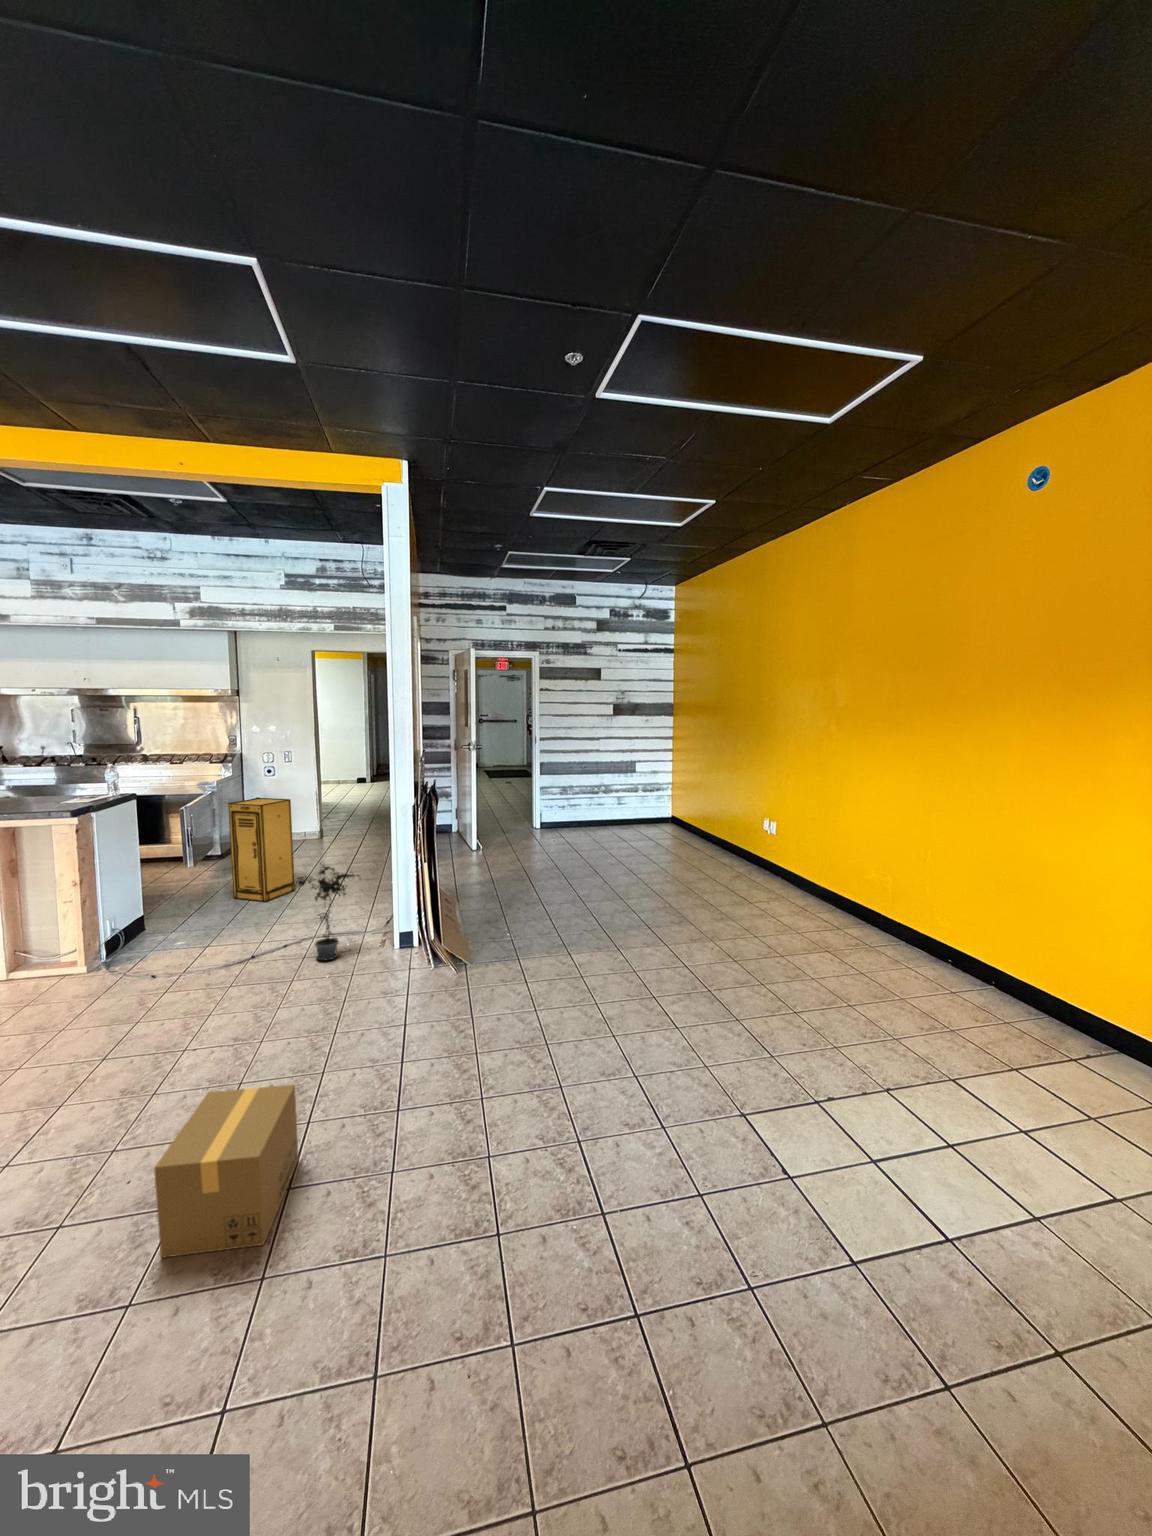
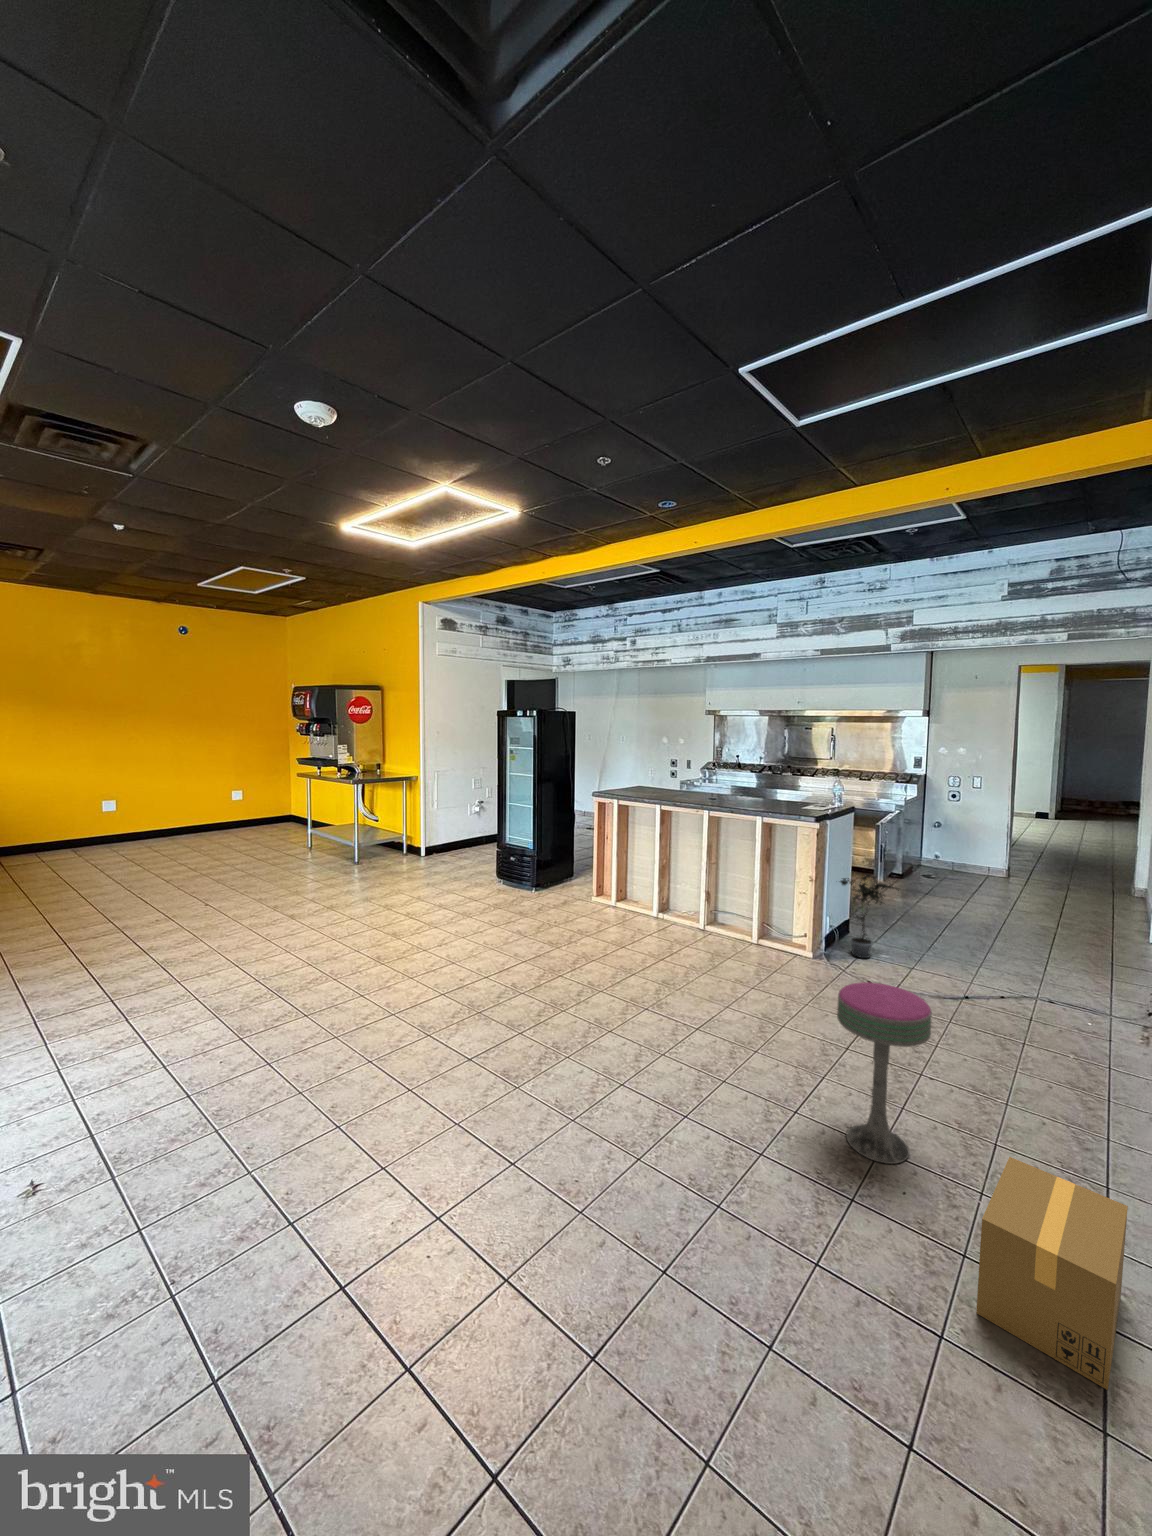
storage cabinet: present [228,798,295,902] -> none [927,826,1002,939]
potted plant: present [297,863,360,960] -> present [840,873,899,958]
bar stool: none [27,973,145,1169] -> present [837,982,932,1164]

